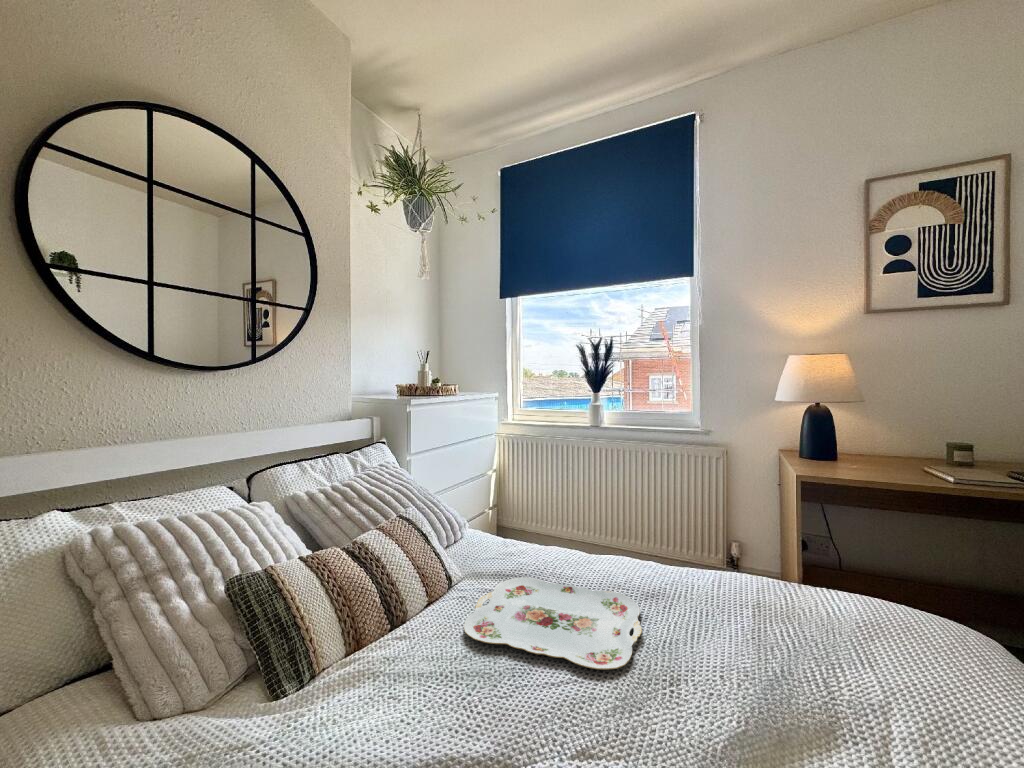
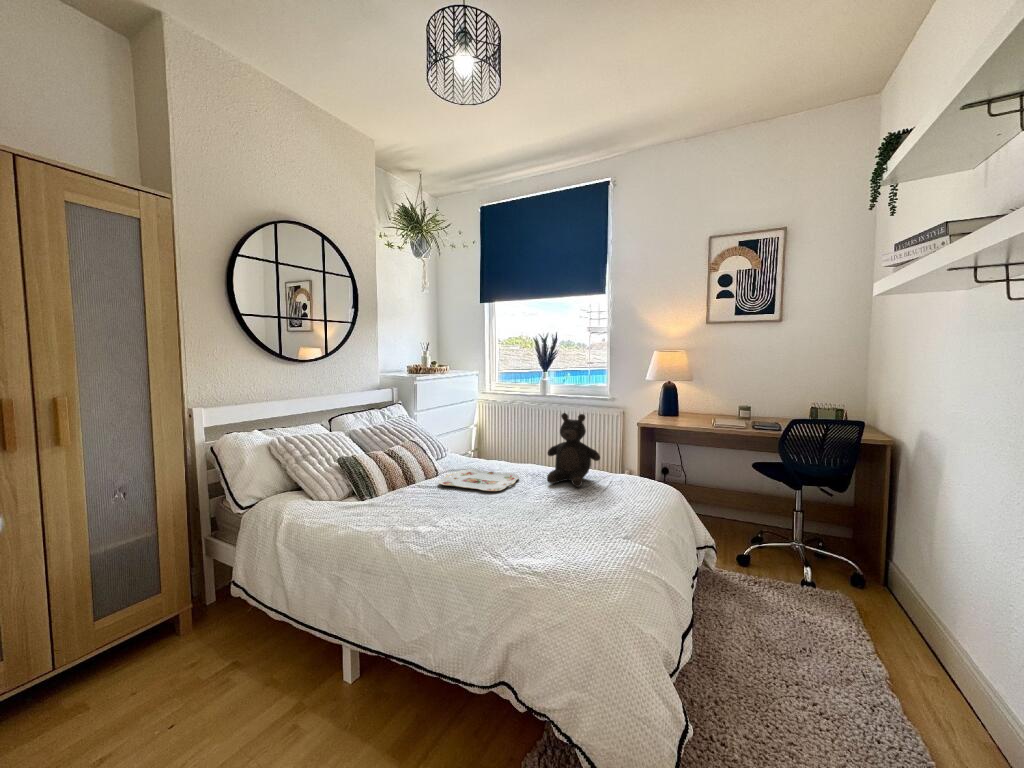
teddy bear: none [689,464,825,646] -> present [547,413,600,487]

